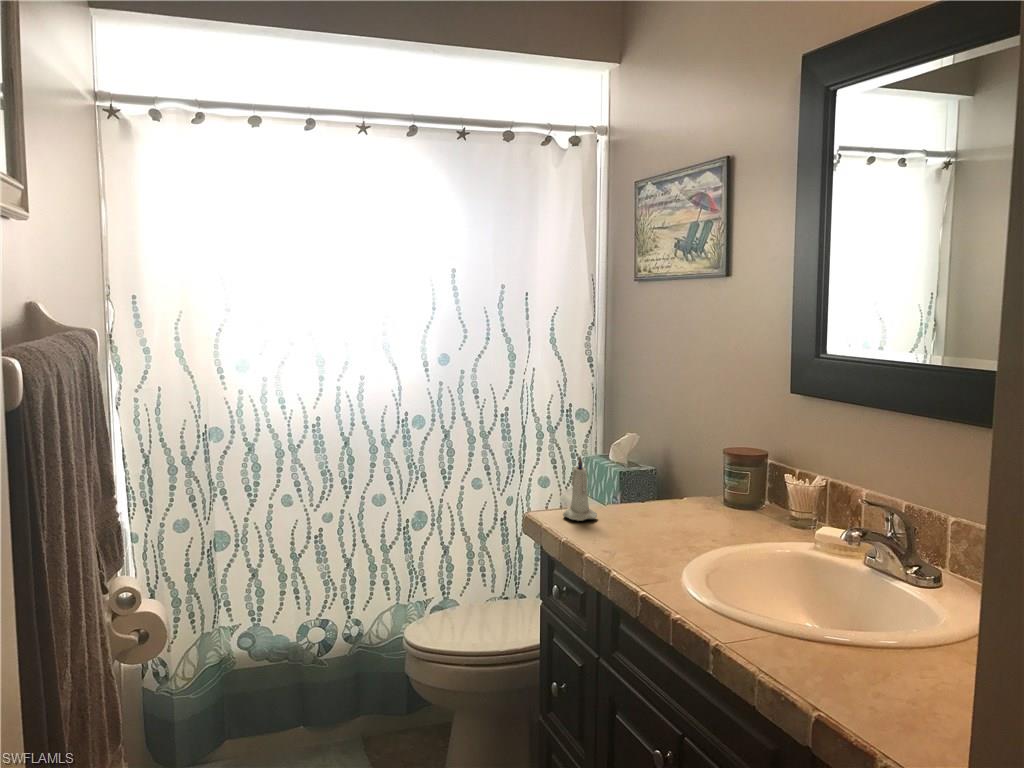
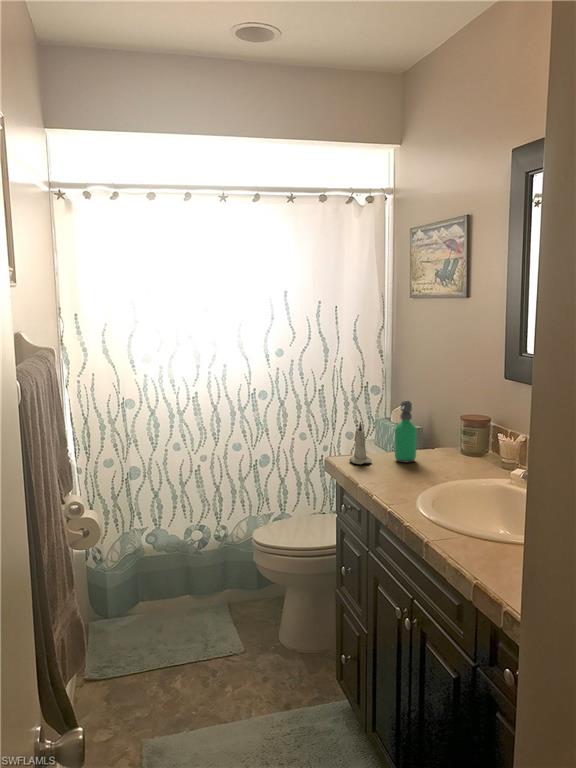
soap dispenser: none [630,423,663,518] -> present [395,400,417,463]

